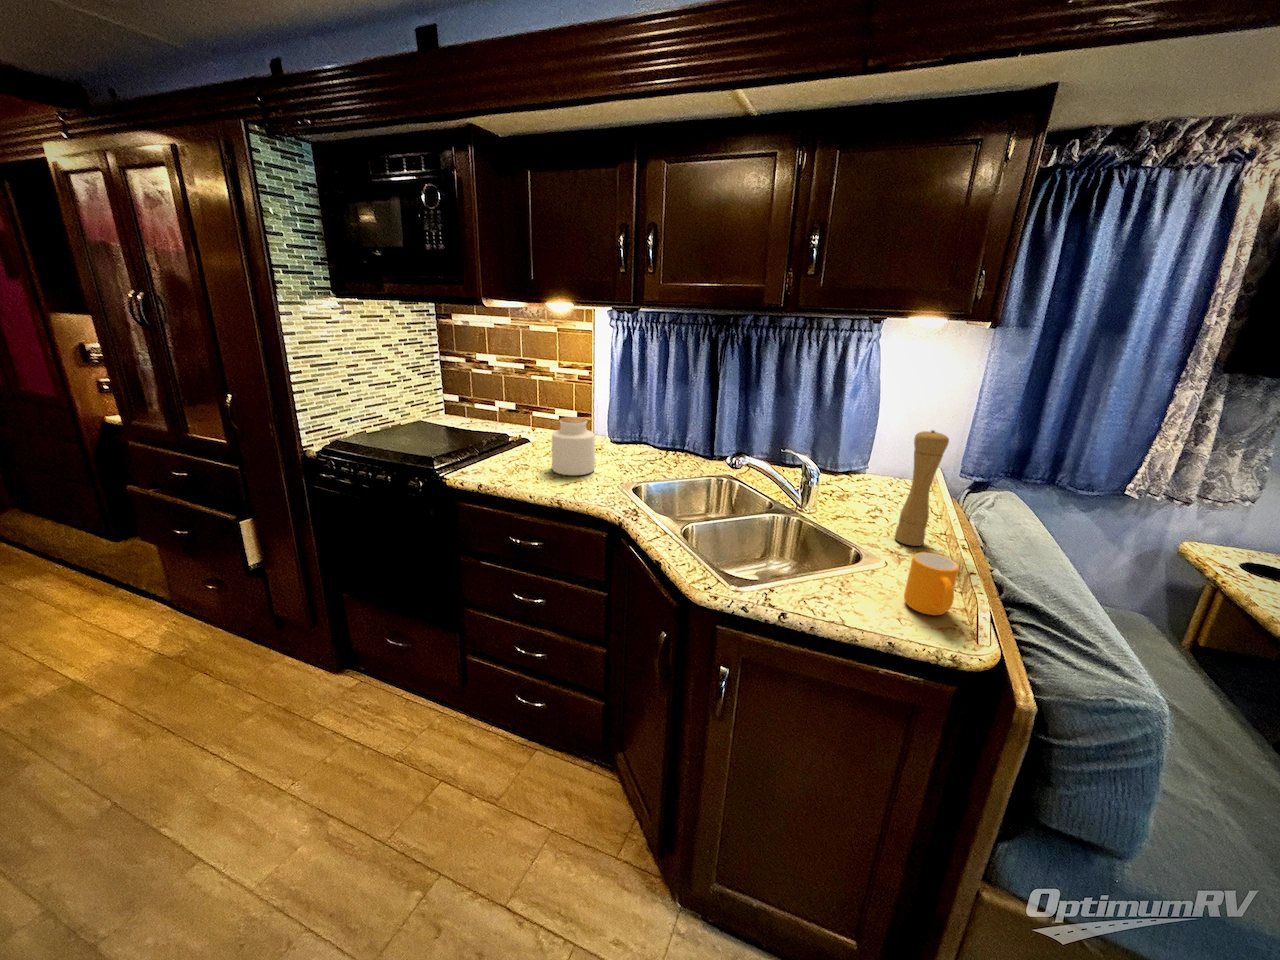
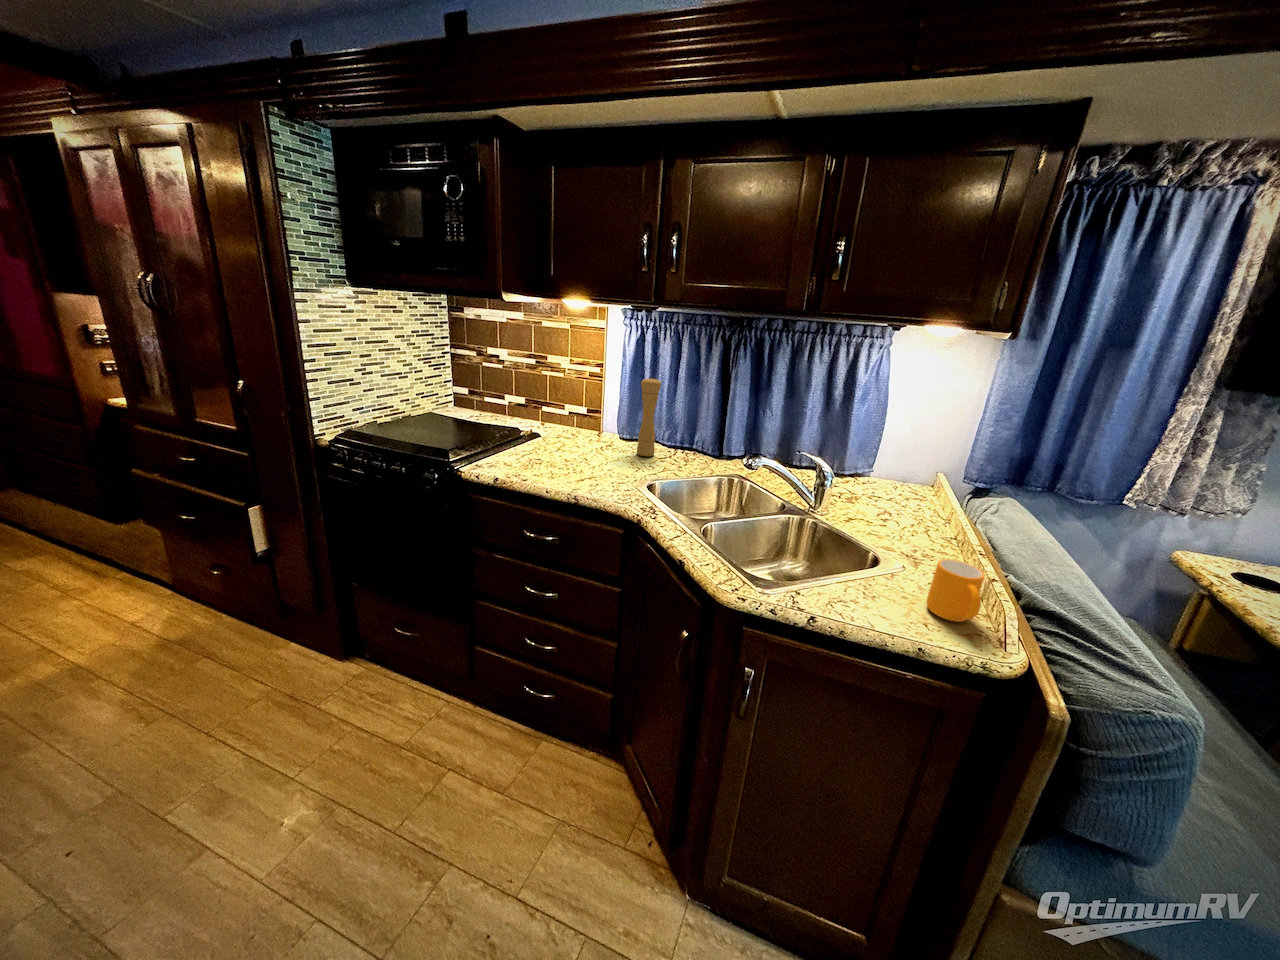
jar: present [552,417,595,475] -> none [566,413,610,471]
pepper mill: present [895,430,949,546] -> present [637,378,661,456]

